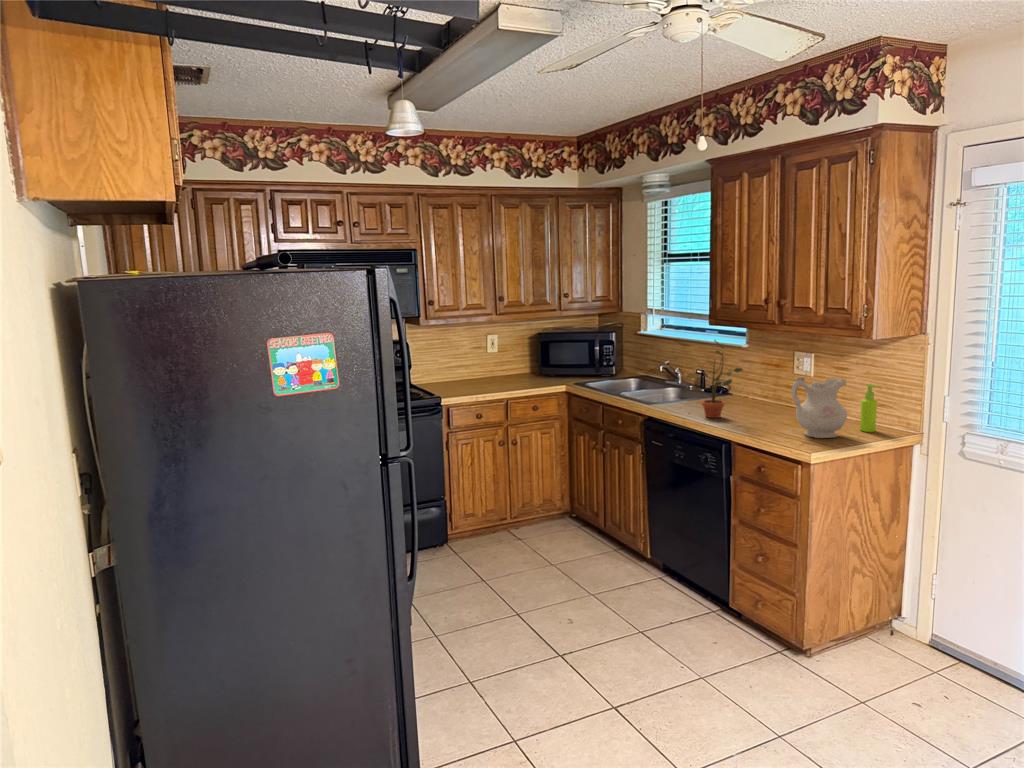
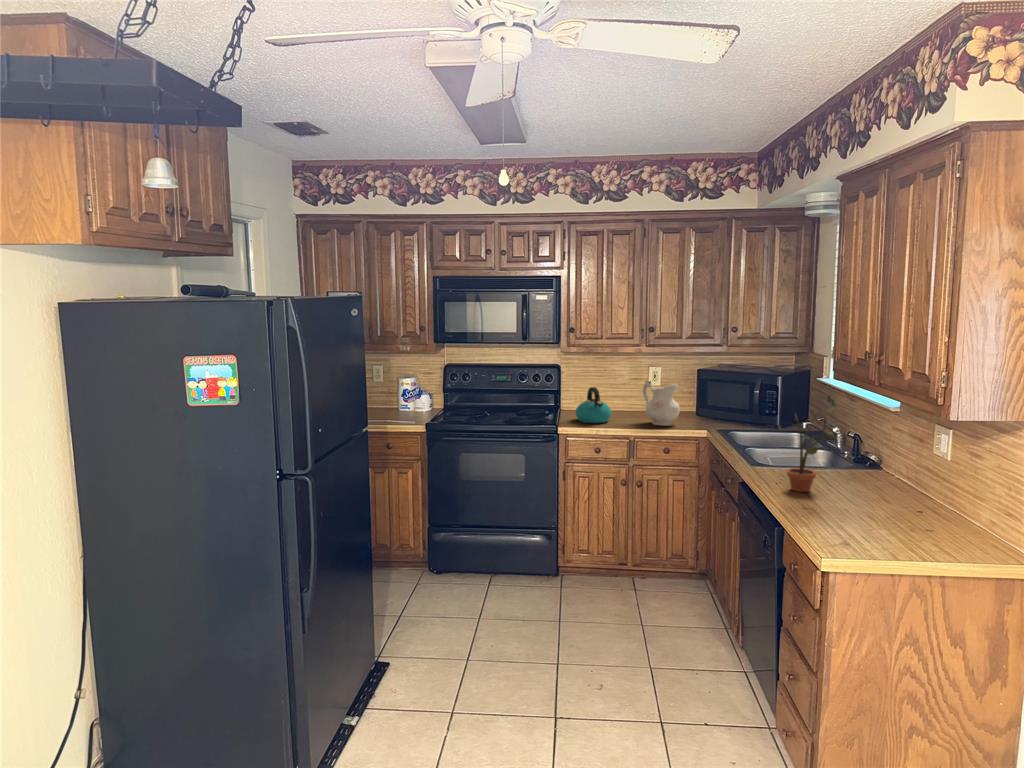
kettle: none [442,357,477,392] -> present [576,387,611,423]
ceramic pitcher: present [792,378,847,438] -> present [643,381,680,426]
soap dispenser: present [860,384,878,432] -> none [967,479,994,547]

